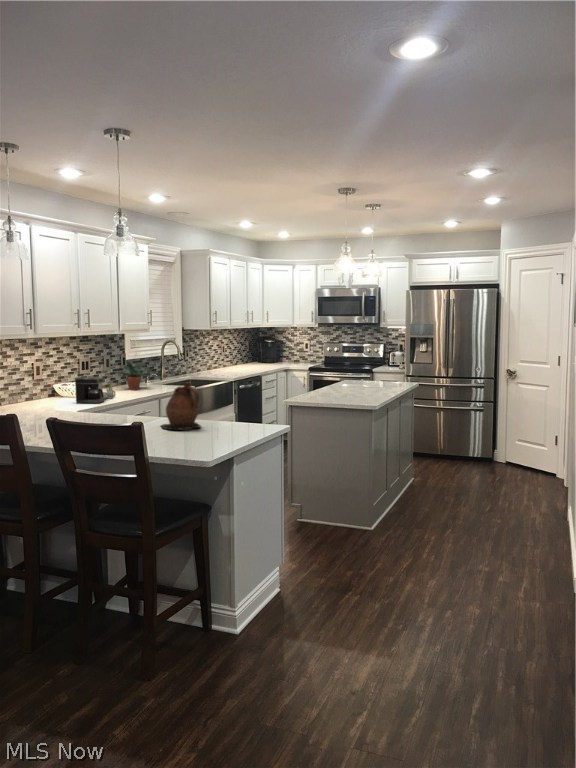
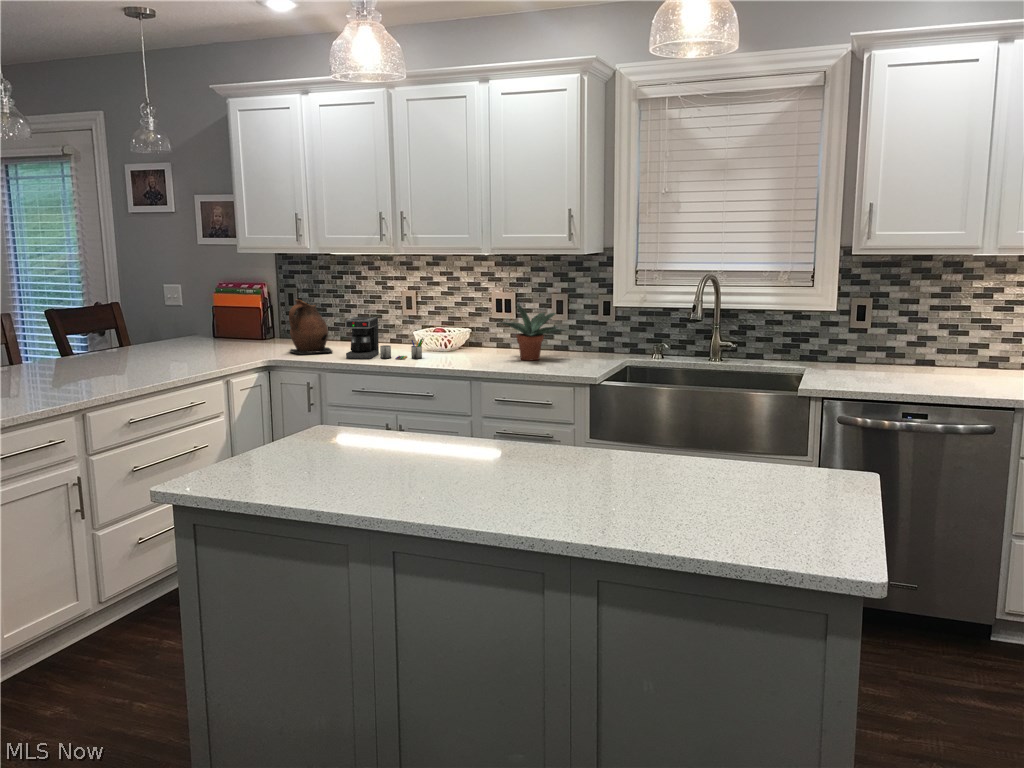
ceramic pitcher: present [161,382,201,429] -> present [289,300,332,353]

